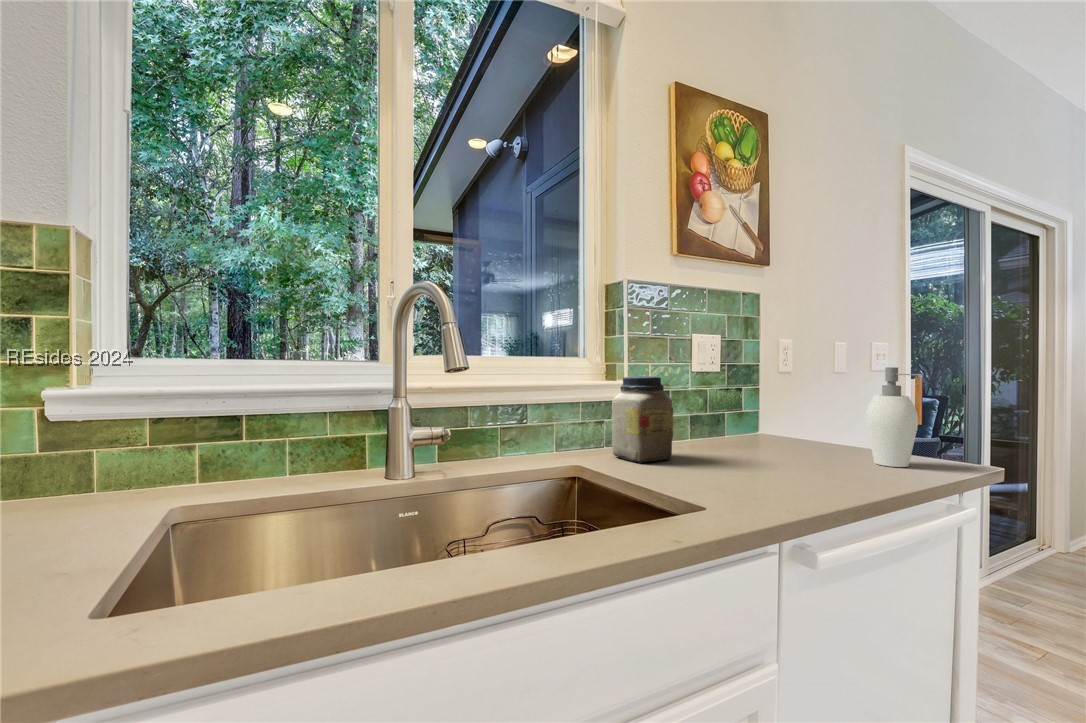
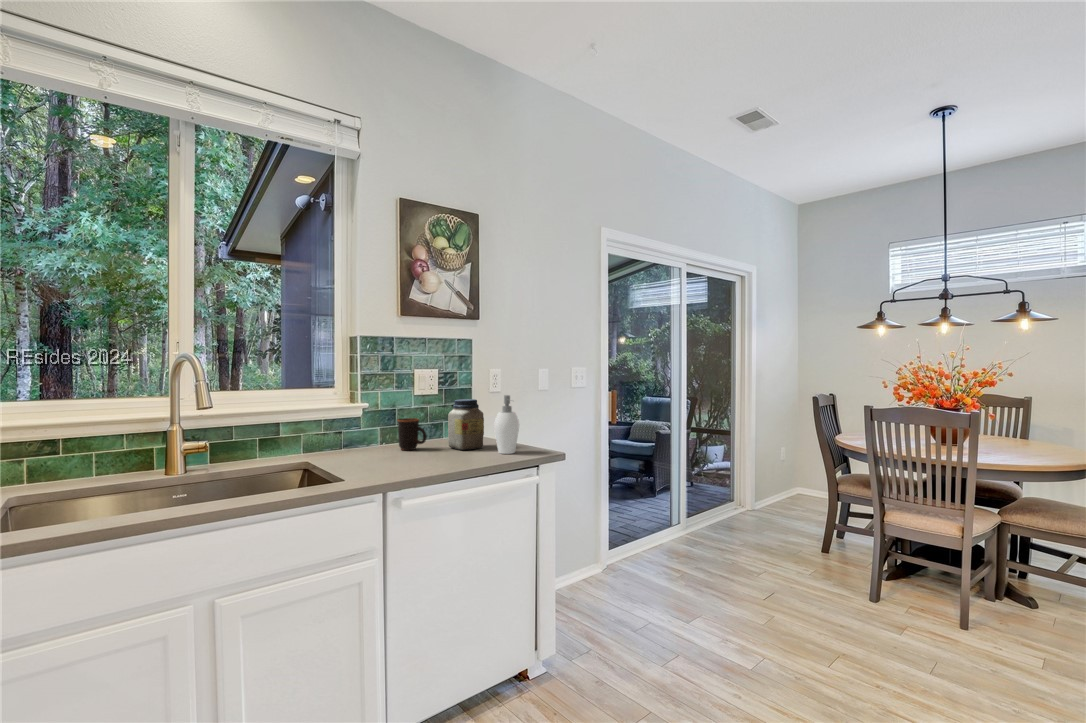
jar: present [612,376,673,463] -> present [448,399,484,450]
mug: none [684,404,738,453] -> present [397,418,427,450]

